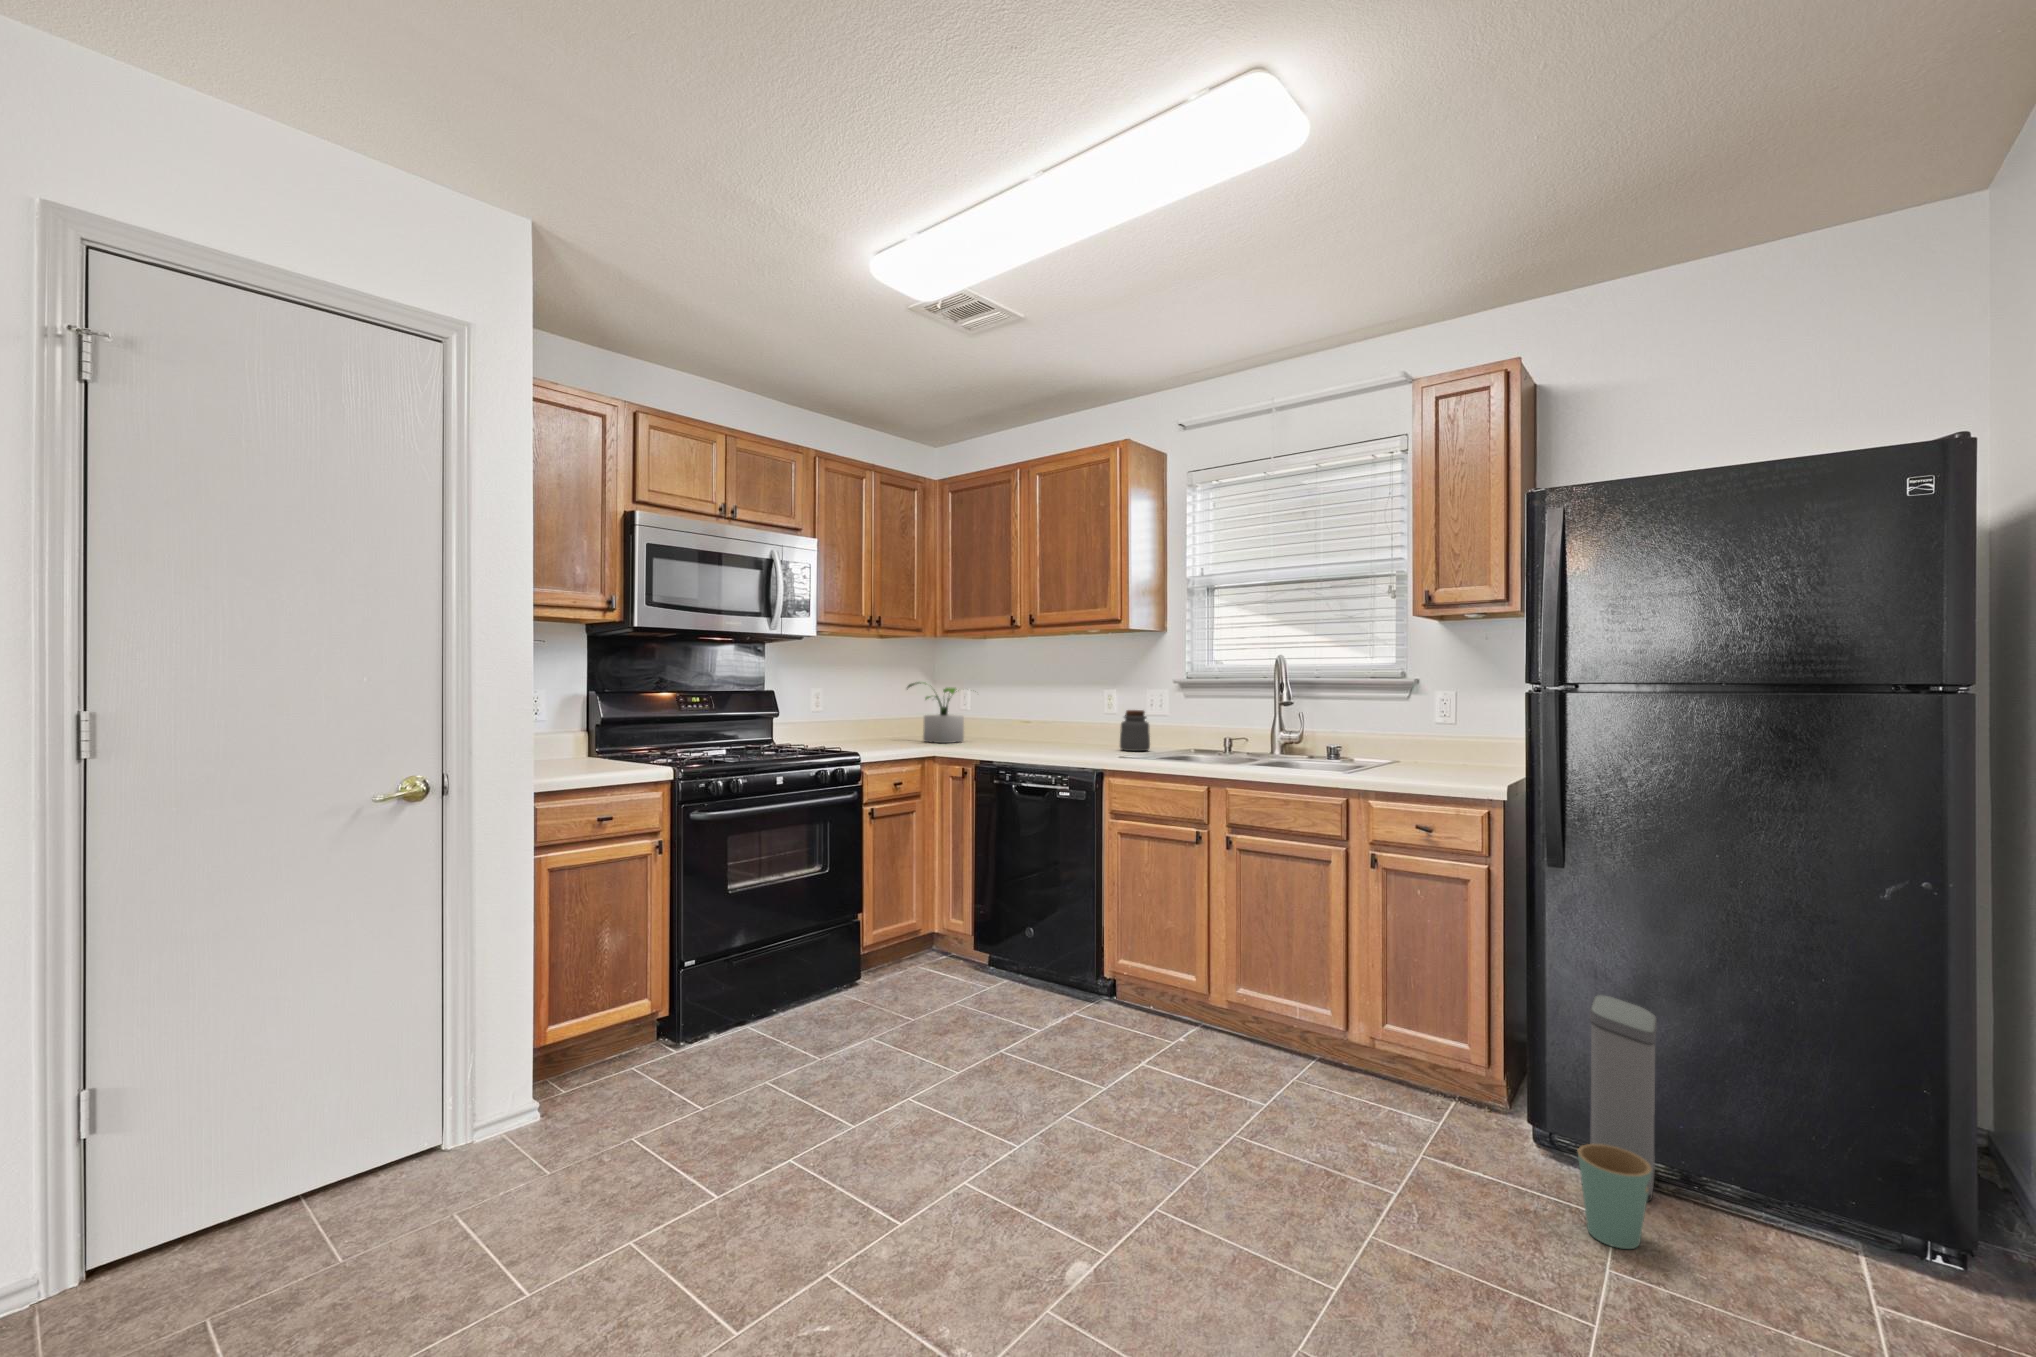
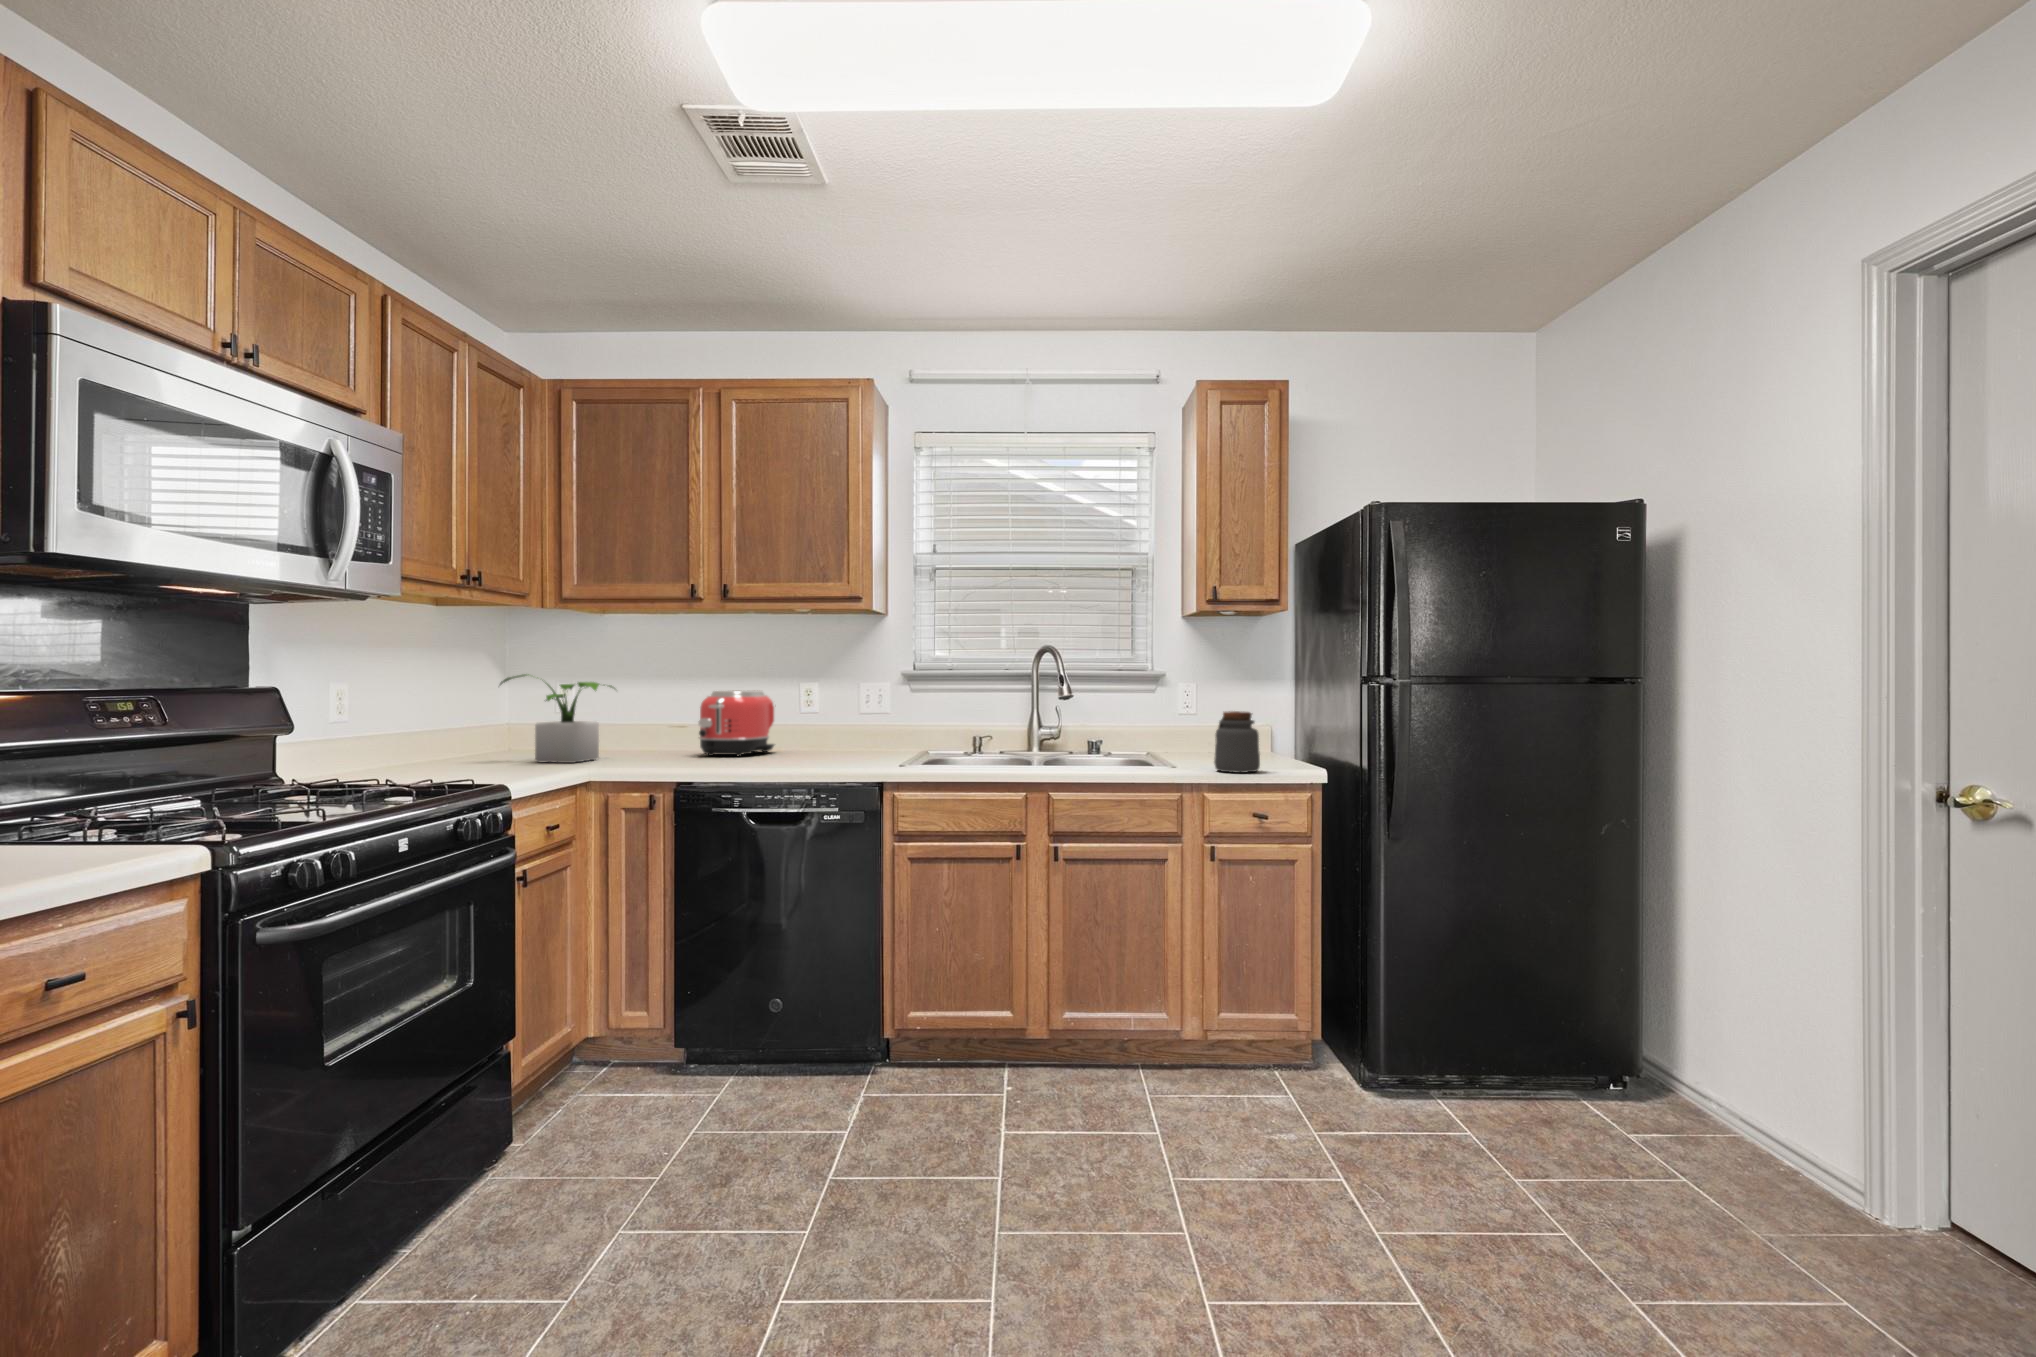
toaster: none [1028,696,1093,746] -> present [699,691,774,756]
jar: present [1120,710,1150,751] -> present [1214,711,1260,773]
trash can: present [1578,995,1657,1249] -> none [1464,956,1598,1194]

